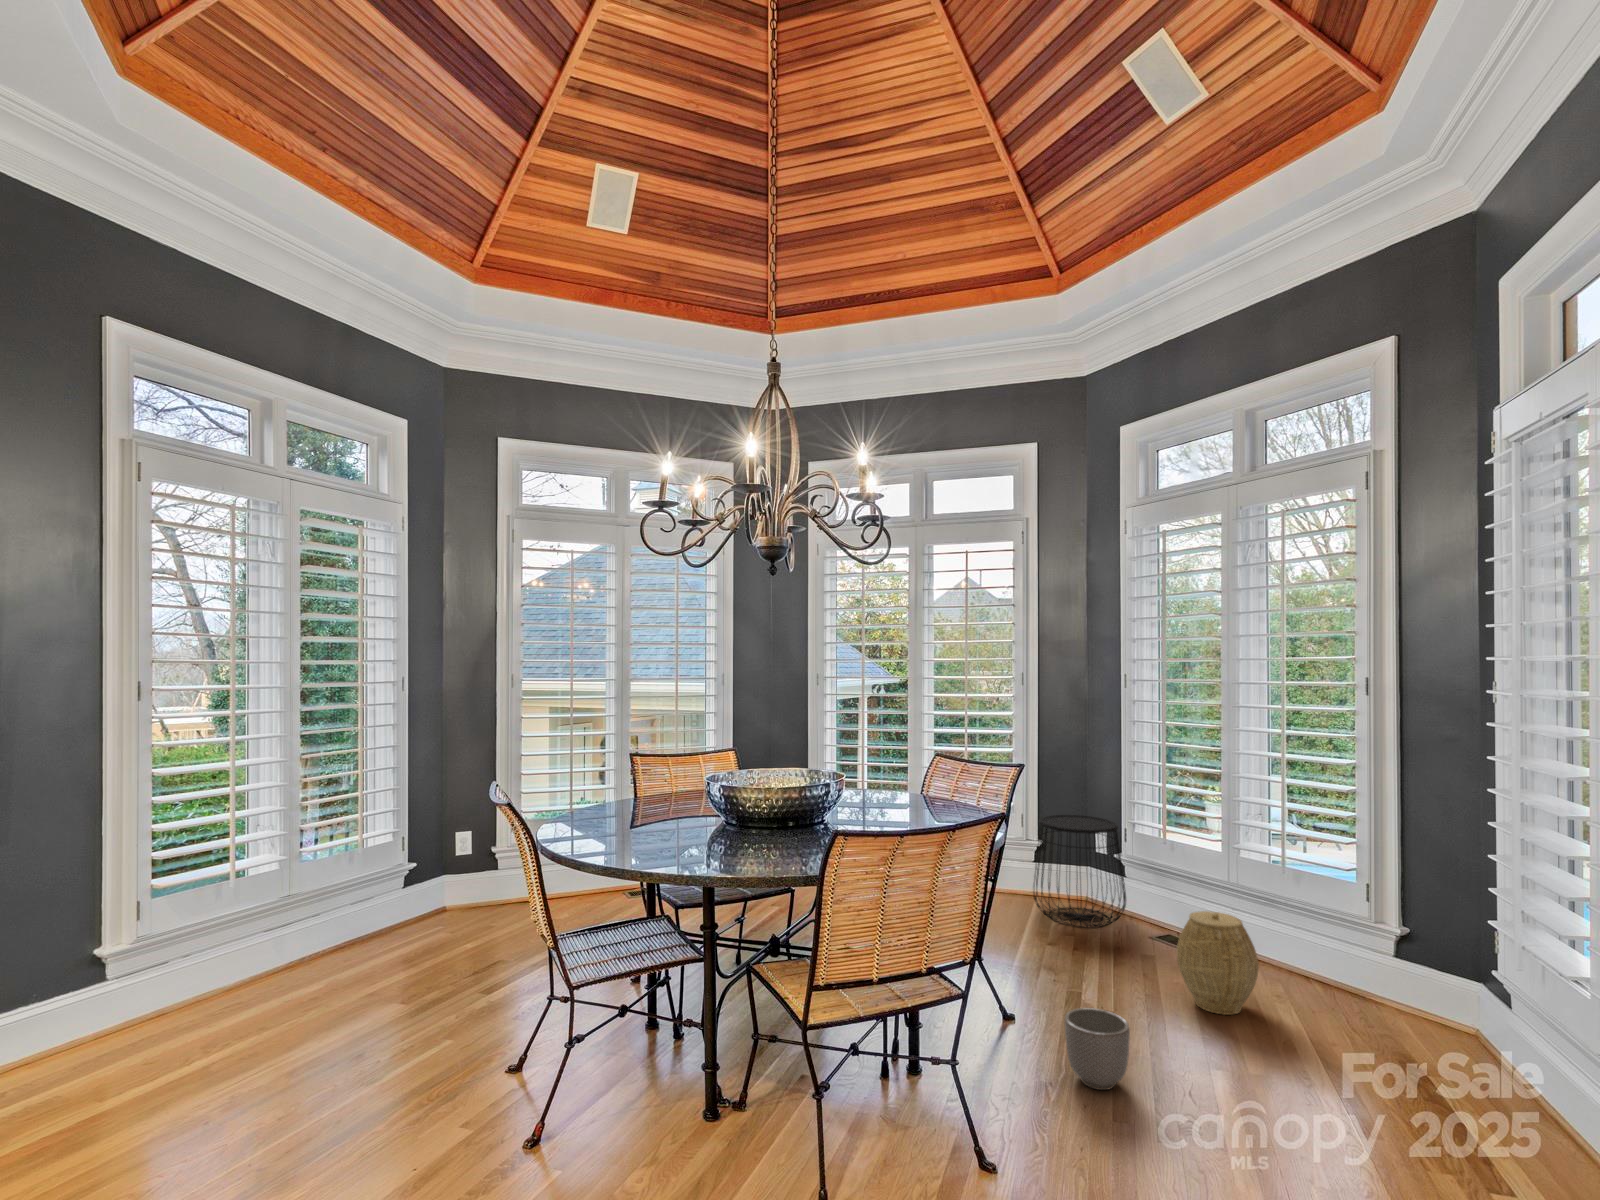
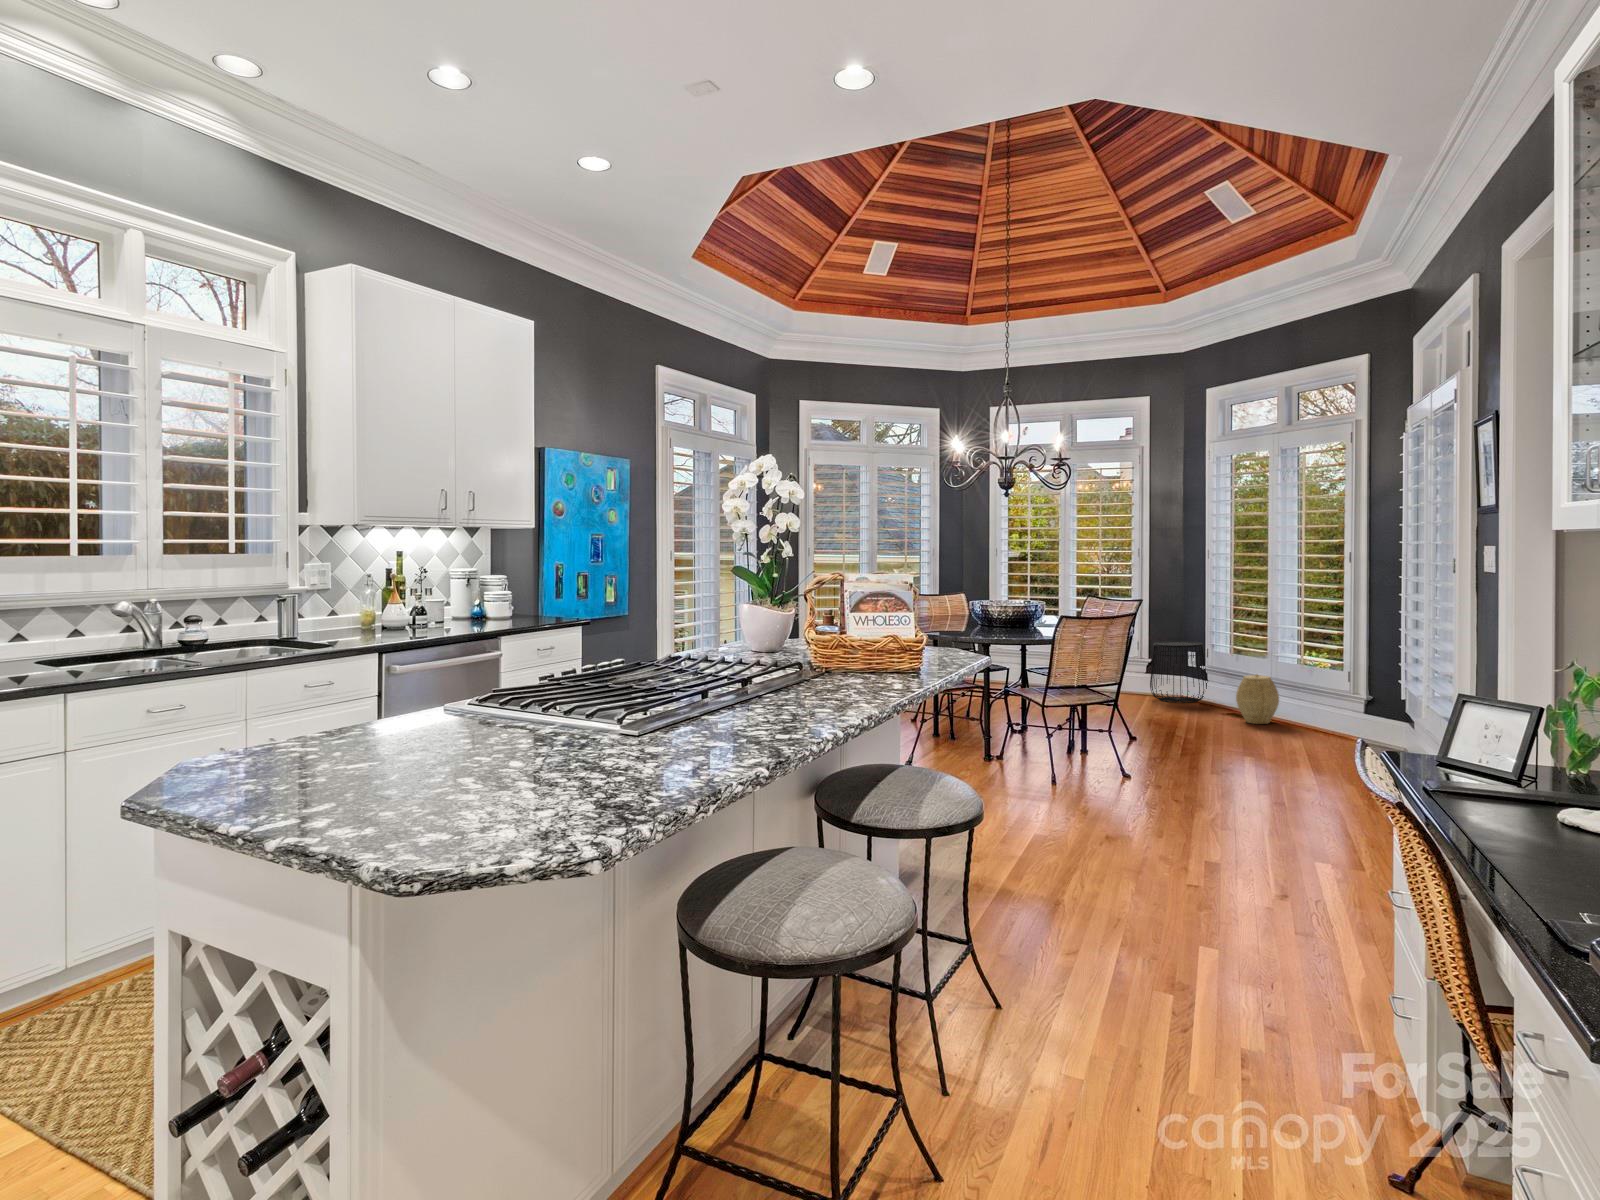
planter: present [1064,1008,1130,1090] -> none [1179,710,1211,741]

